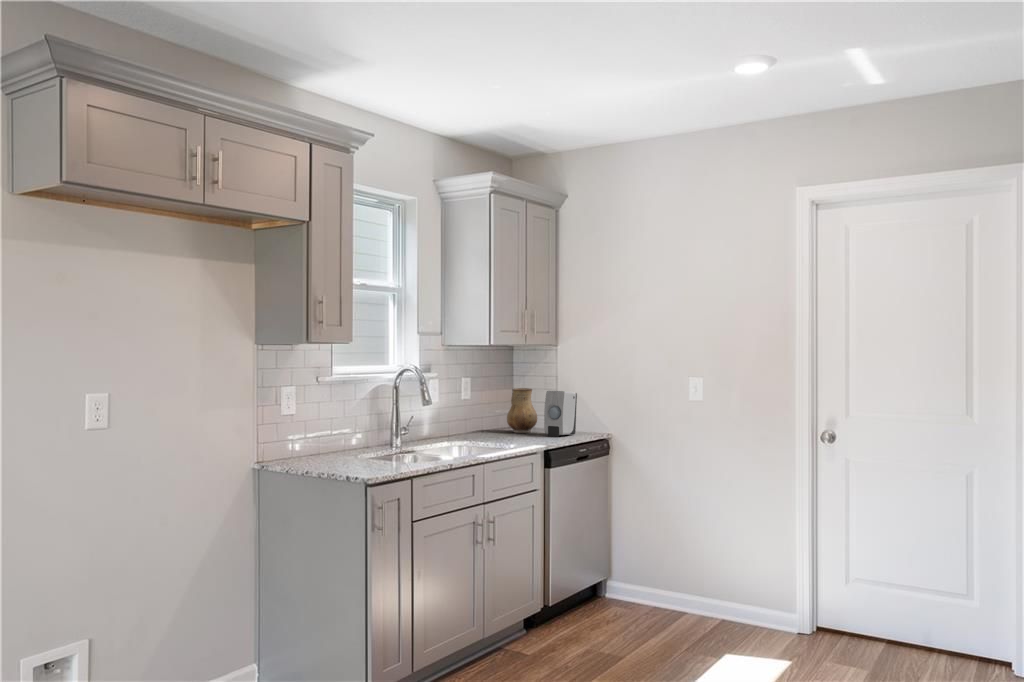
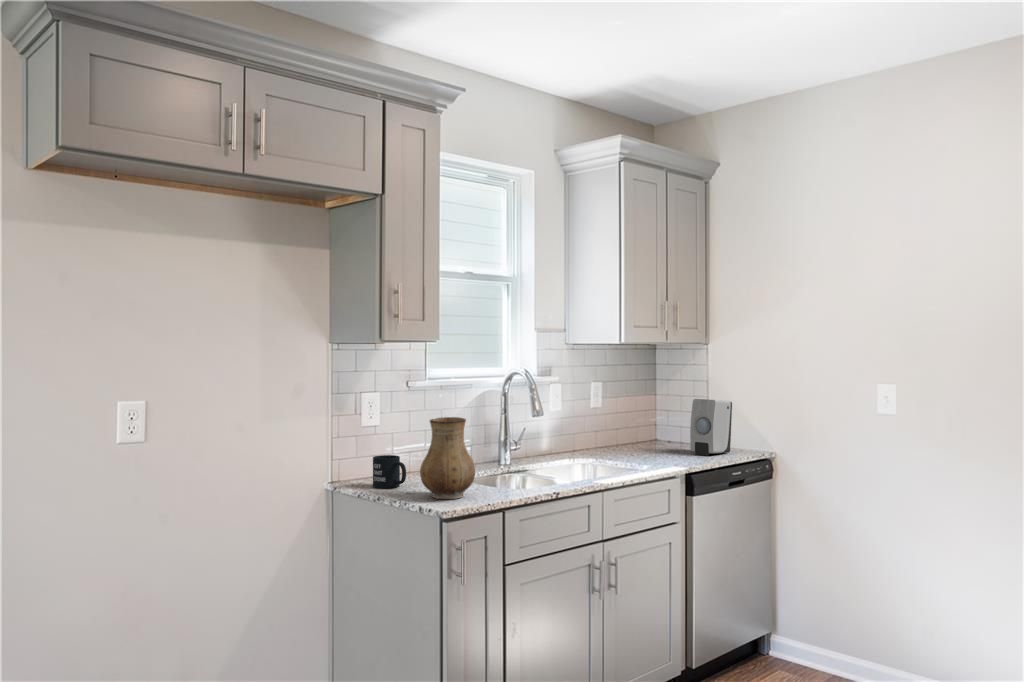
ceramic pitcher: present [507,388,537,433] -> present [420,417,475,499]
mug: none [295,439,325,466] -> present [373,455,406,488]

